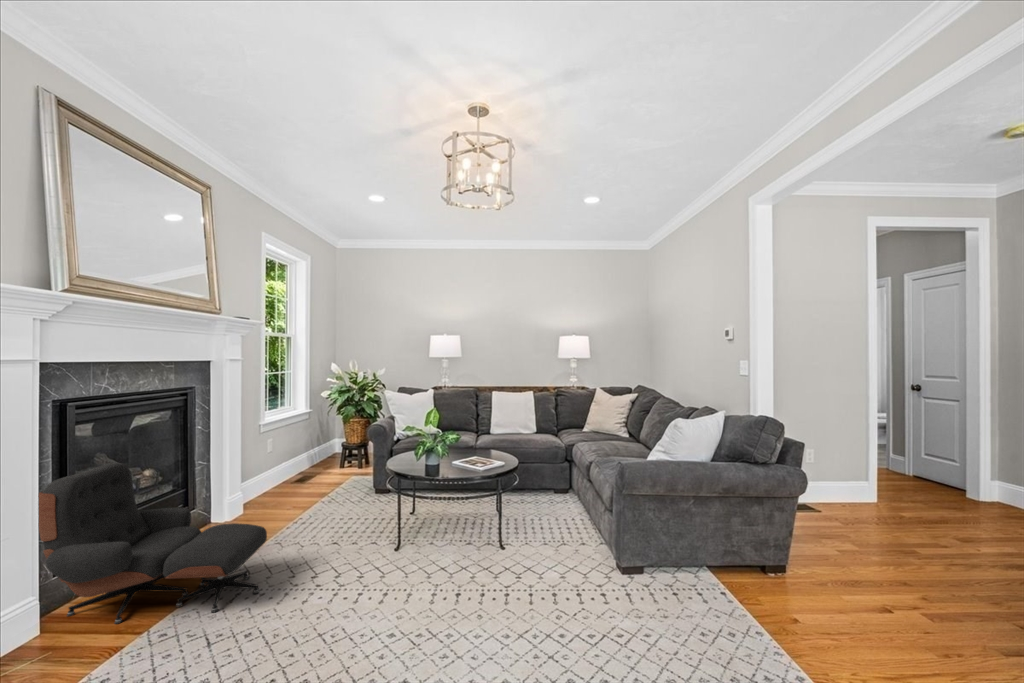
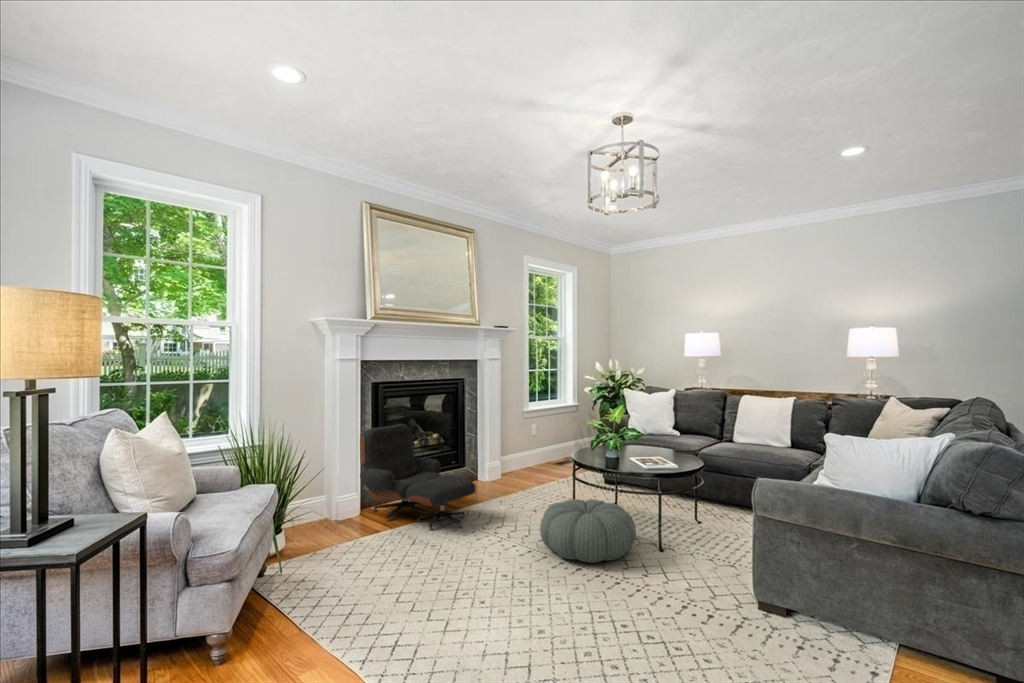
pouf: none [384,513,491,587] -> present [540,499,636,563]

